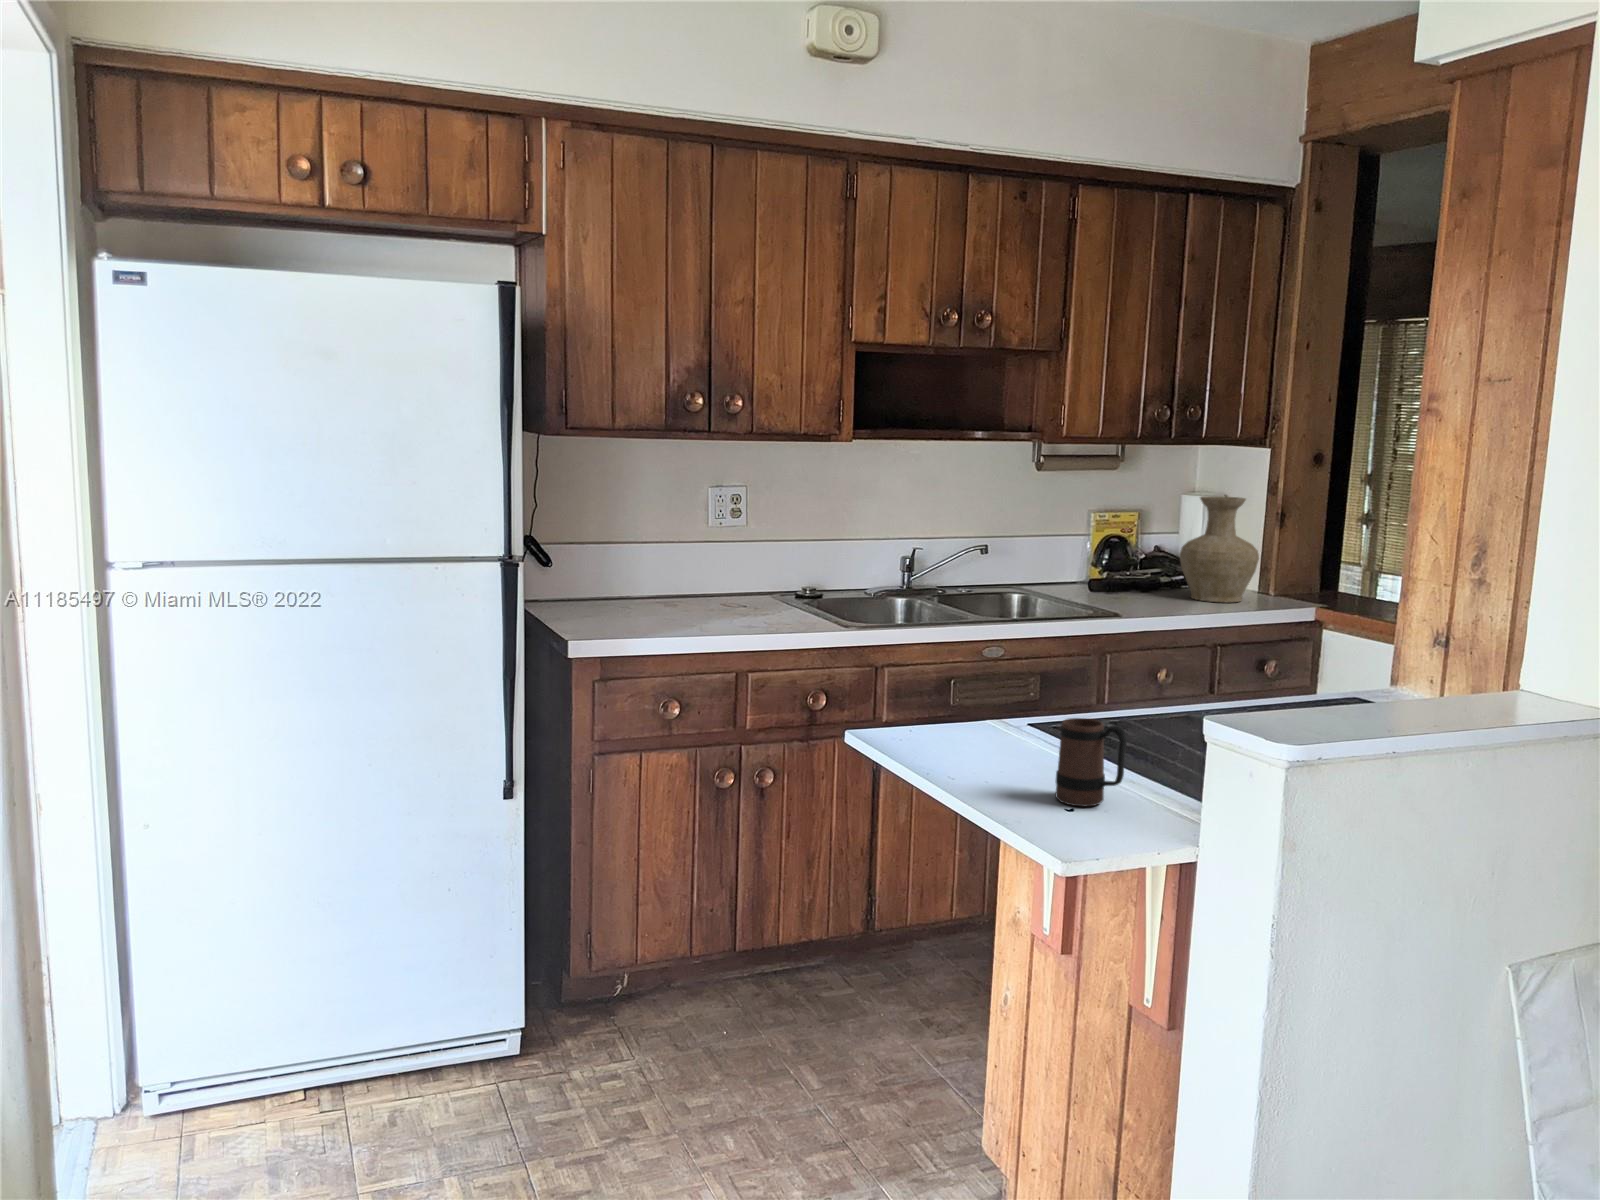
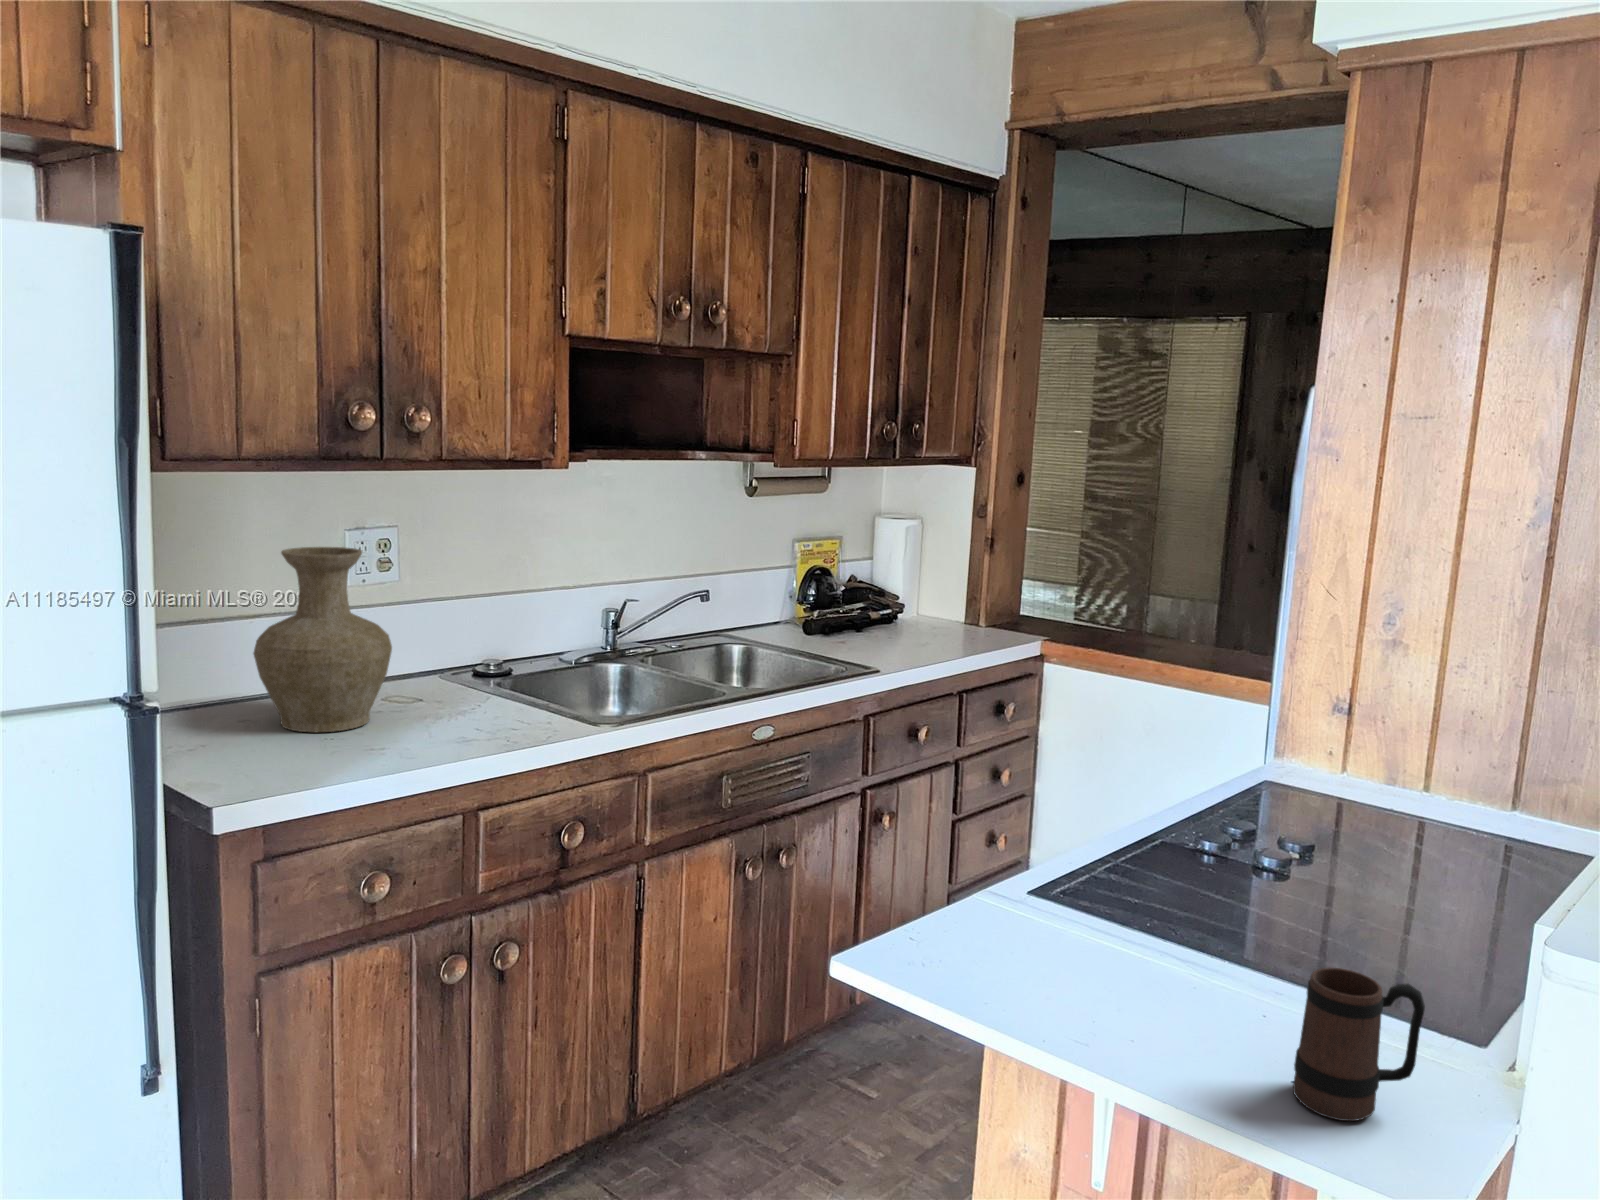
vase: present [1180,496,1259,602] -> present [253,547,392,732]

